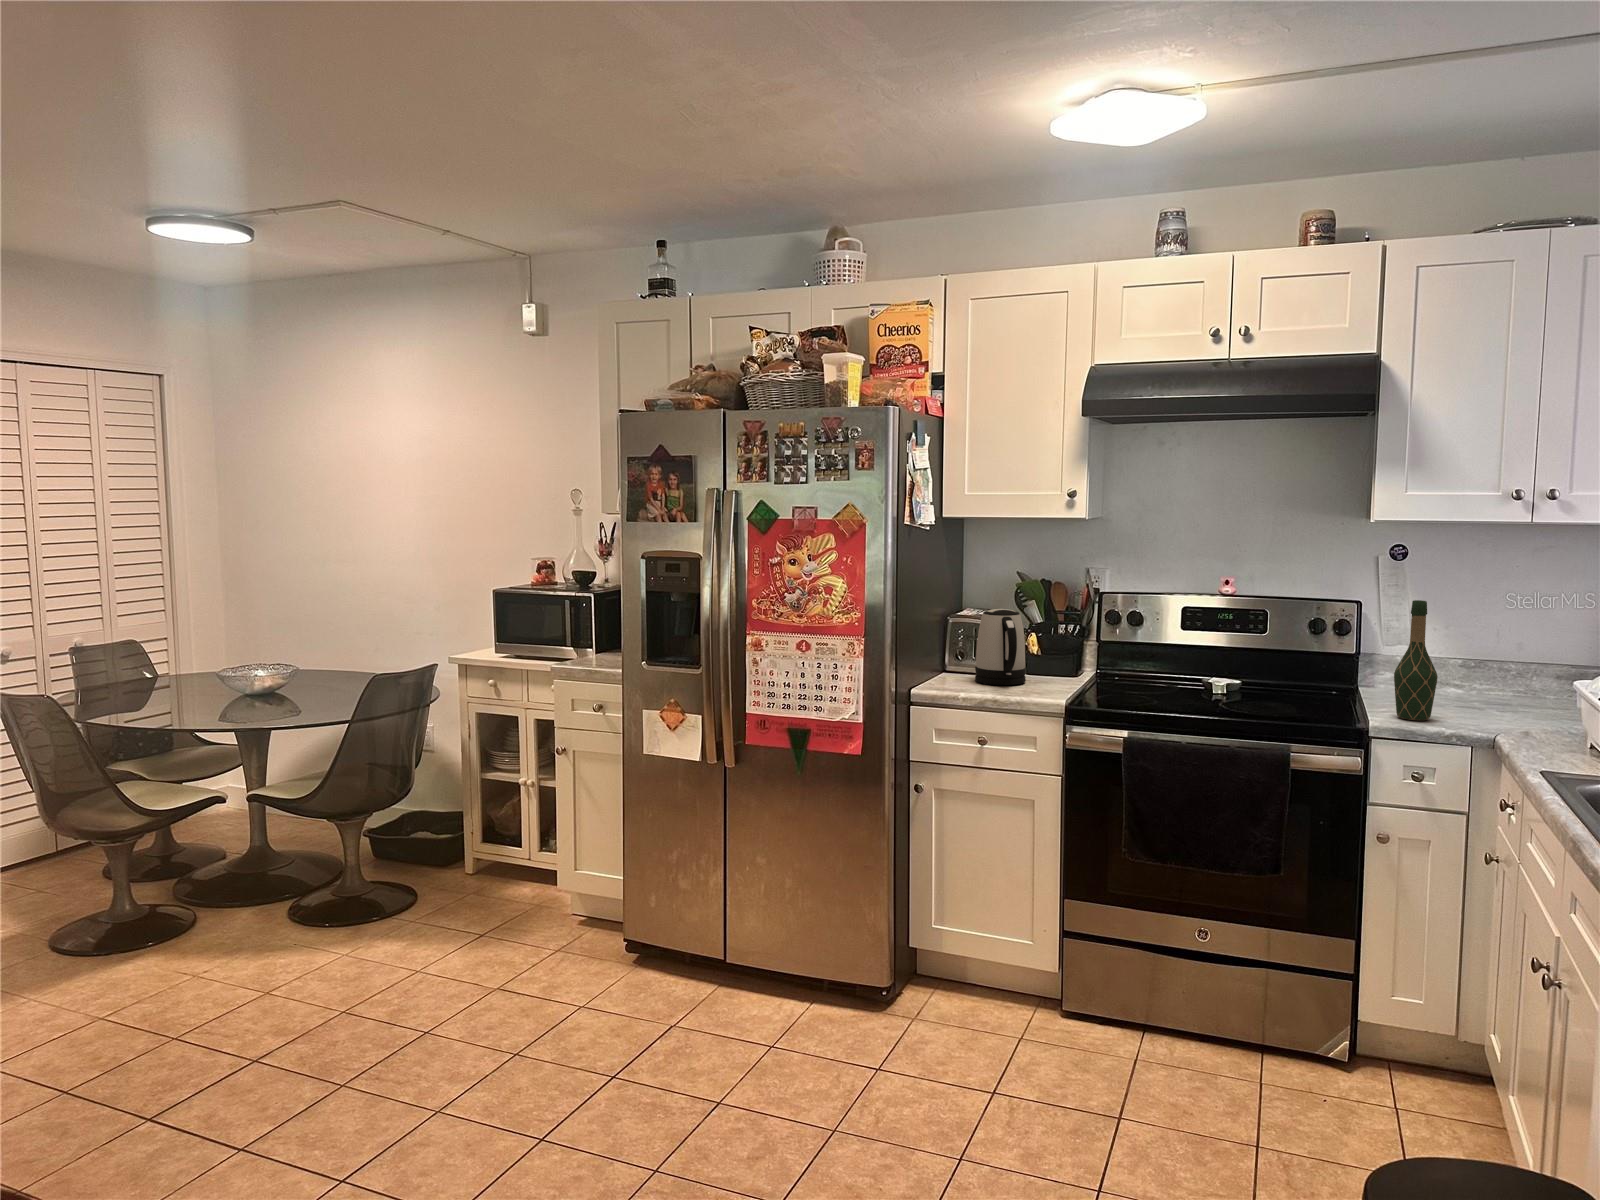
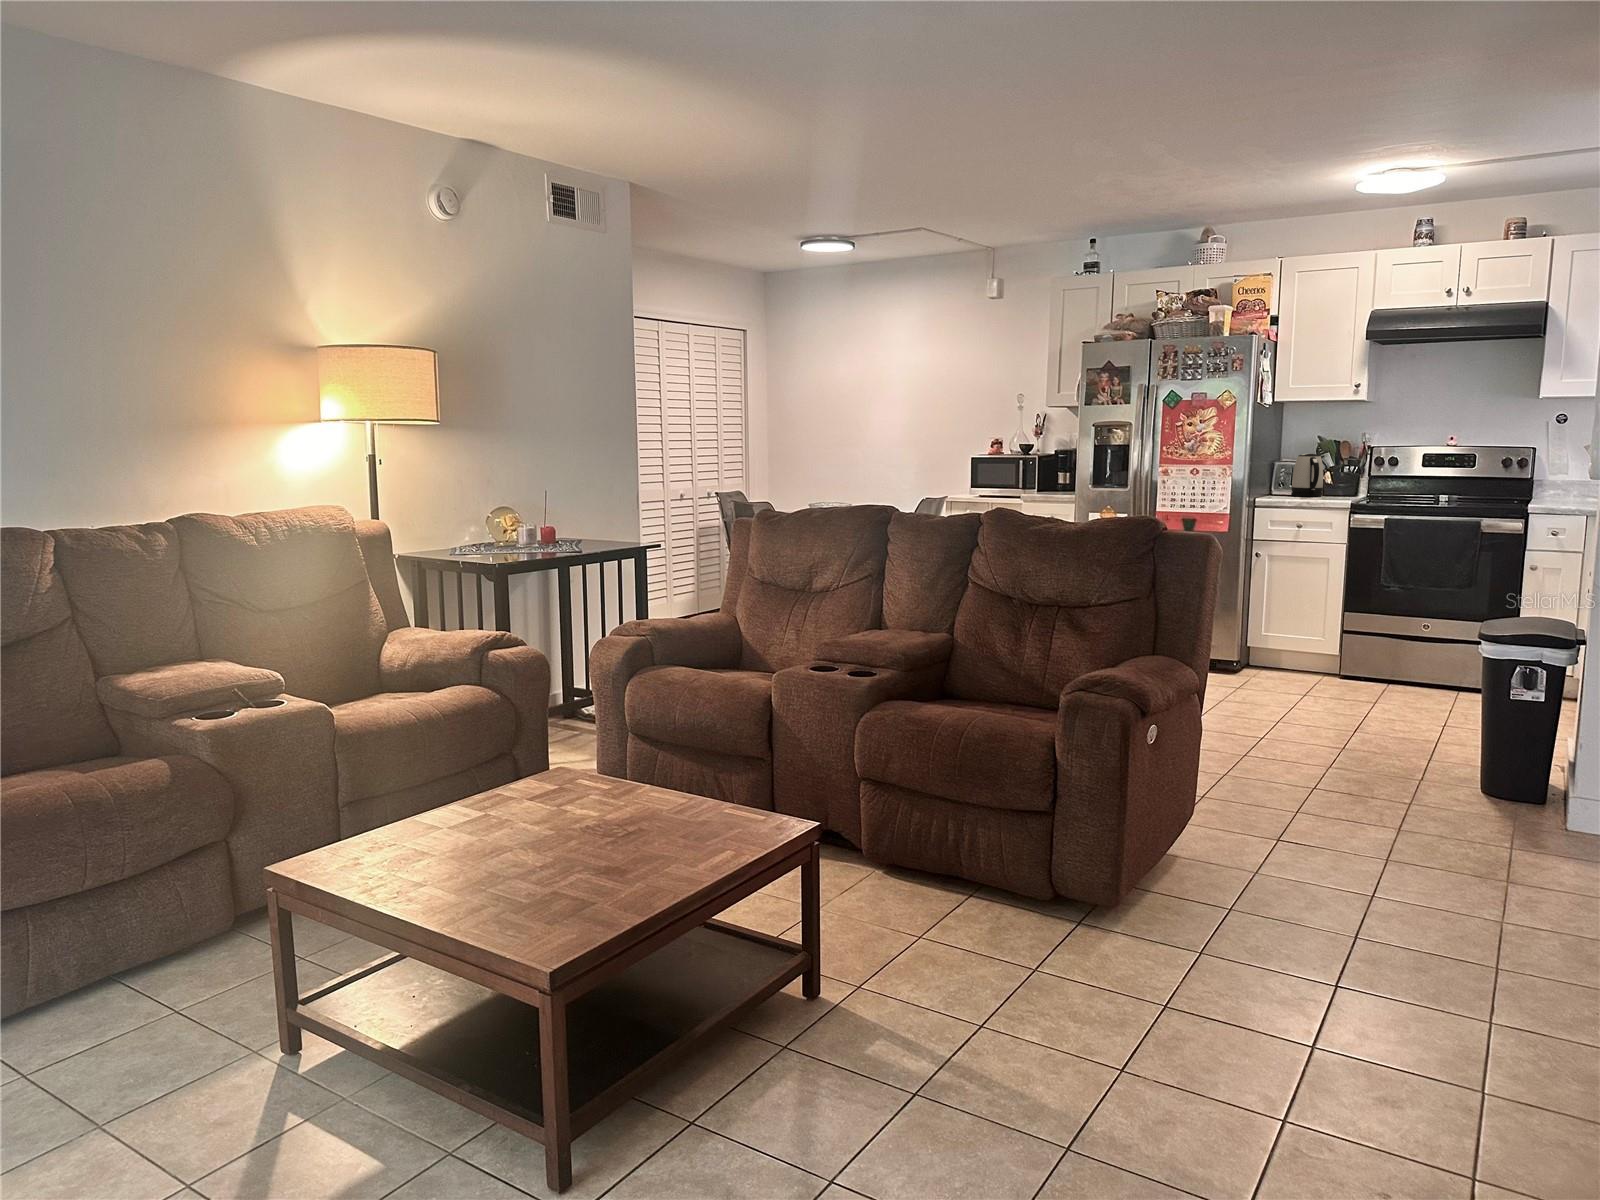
wine bottle: present [1394,600,1438,720] -> none [1547,439,1572,505]

